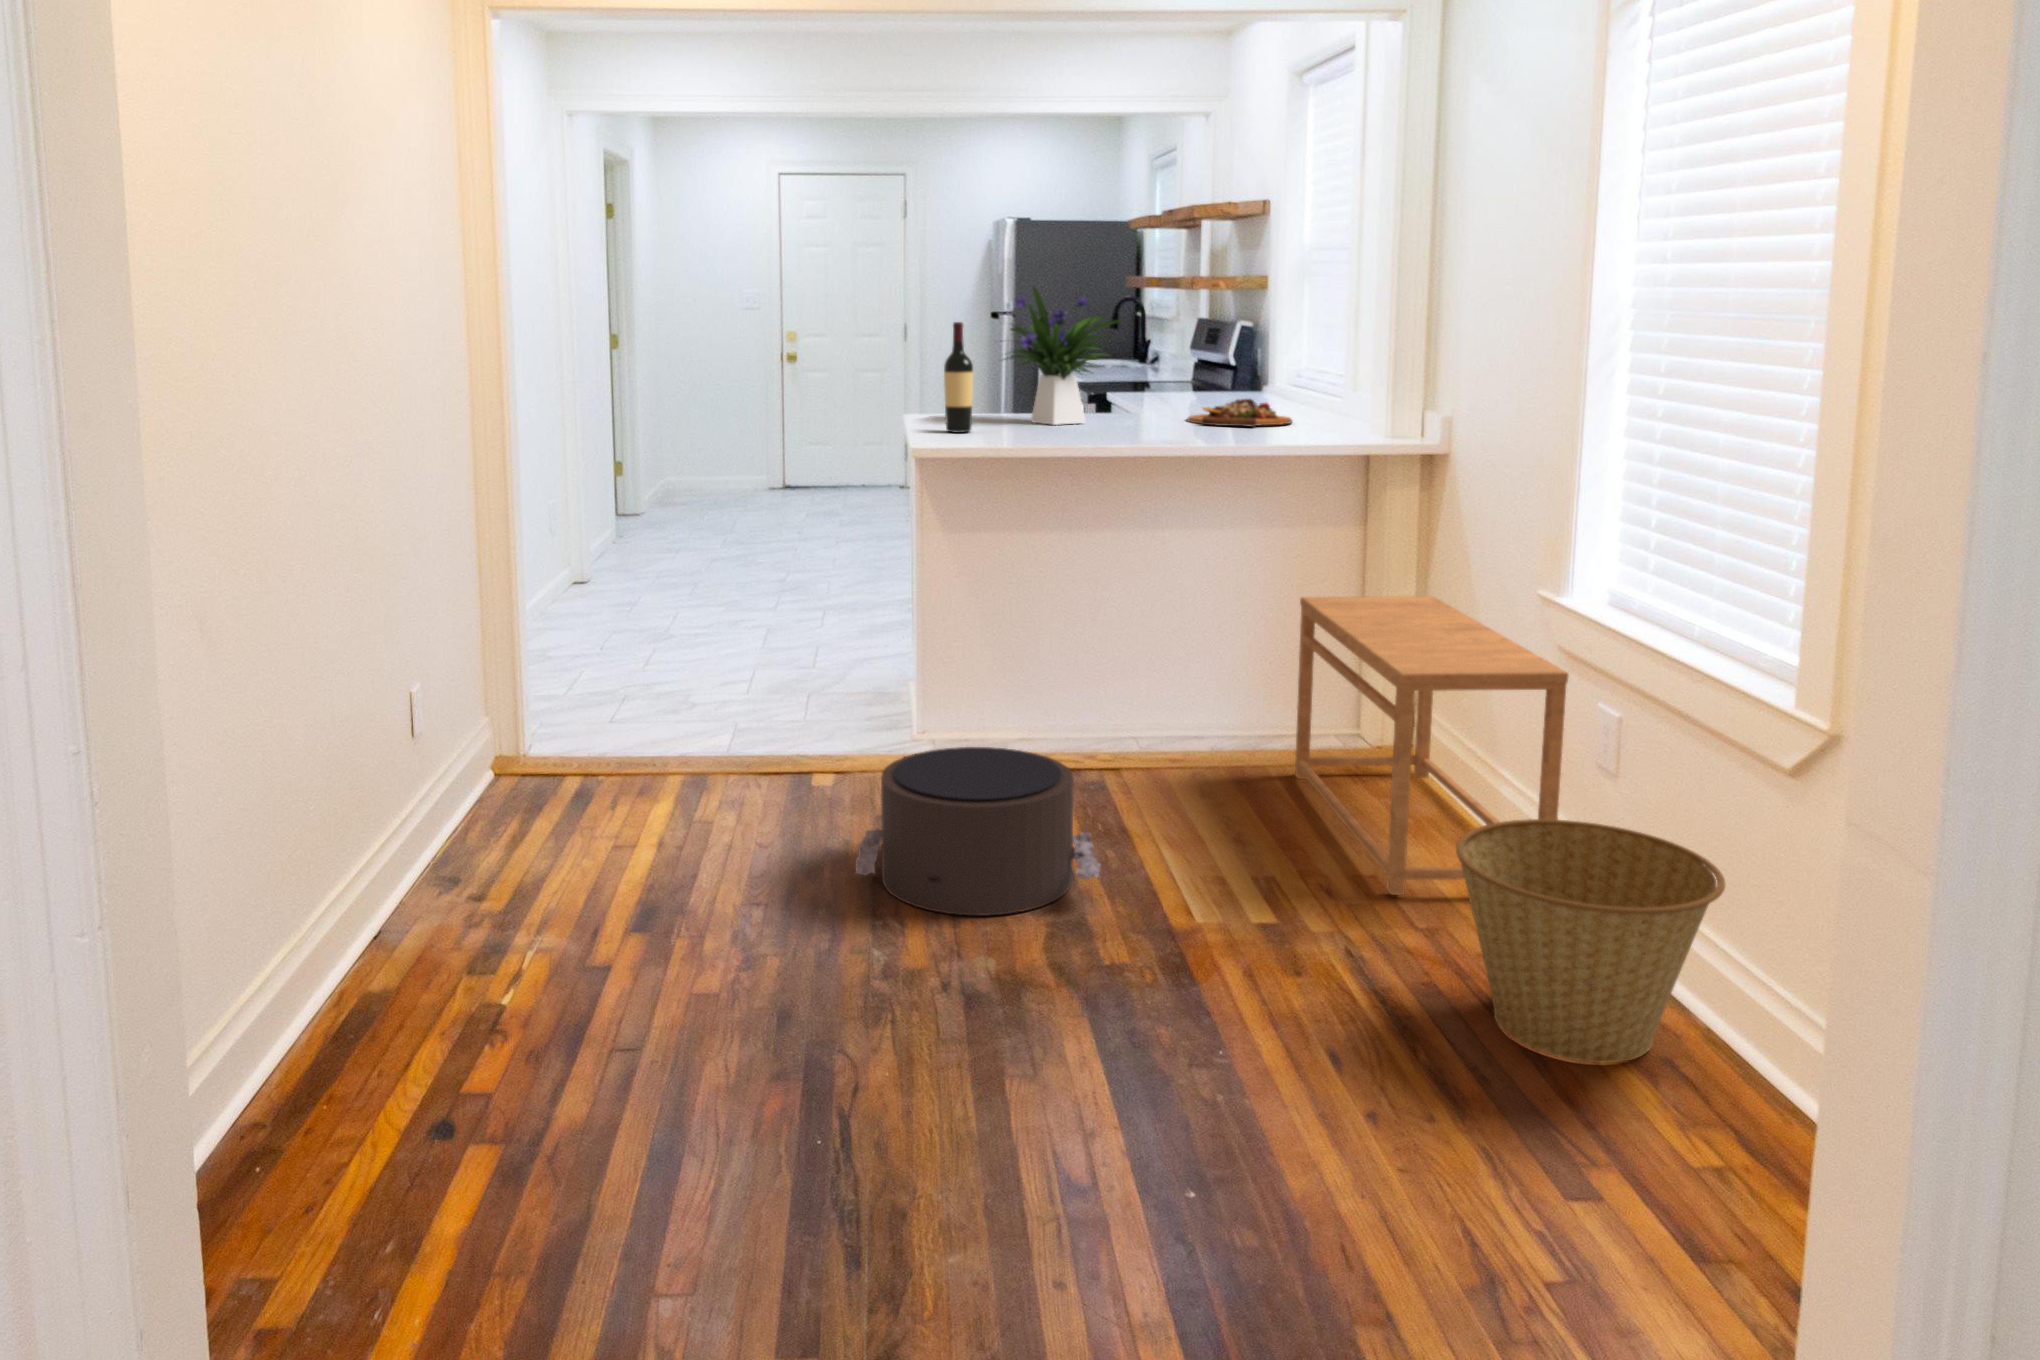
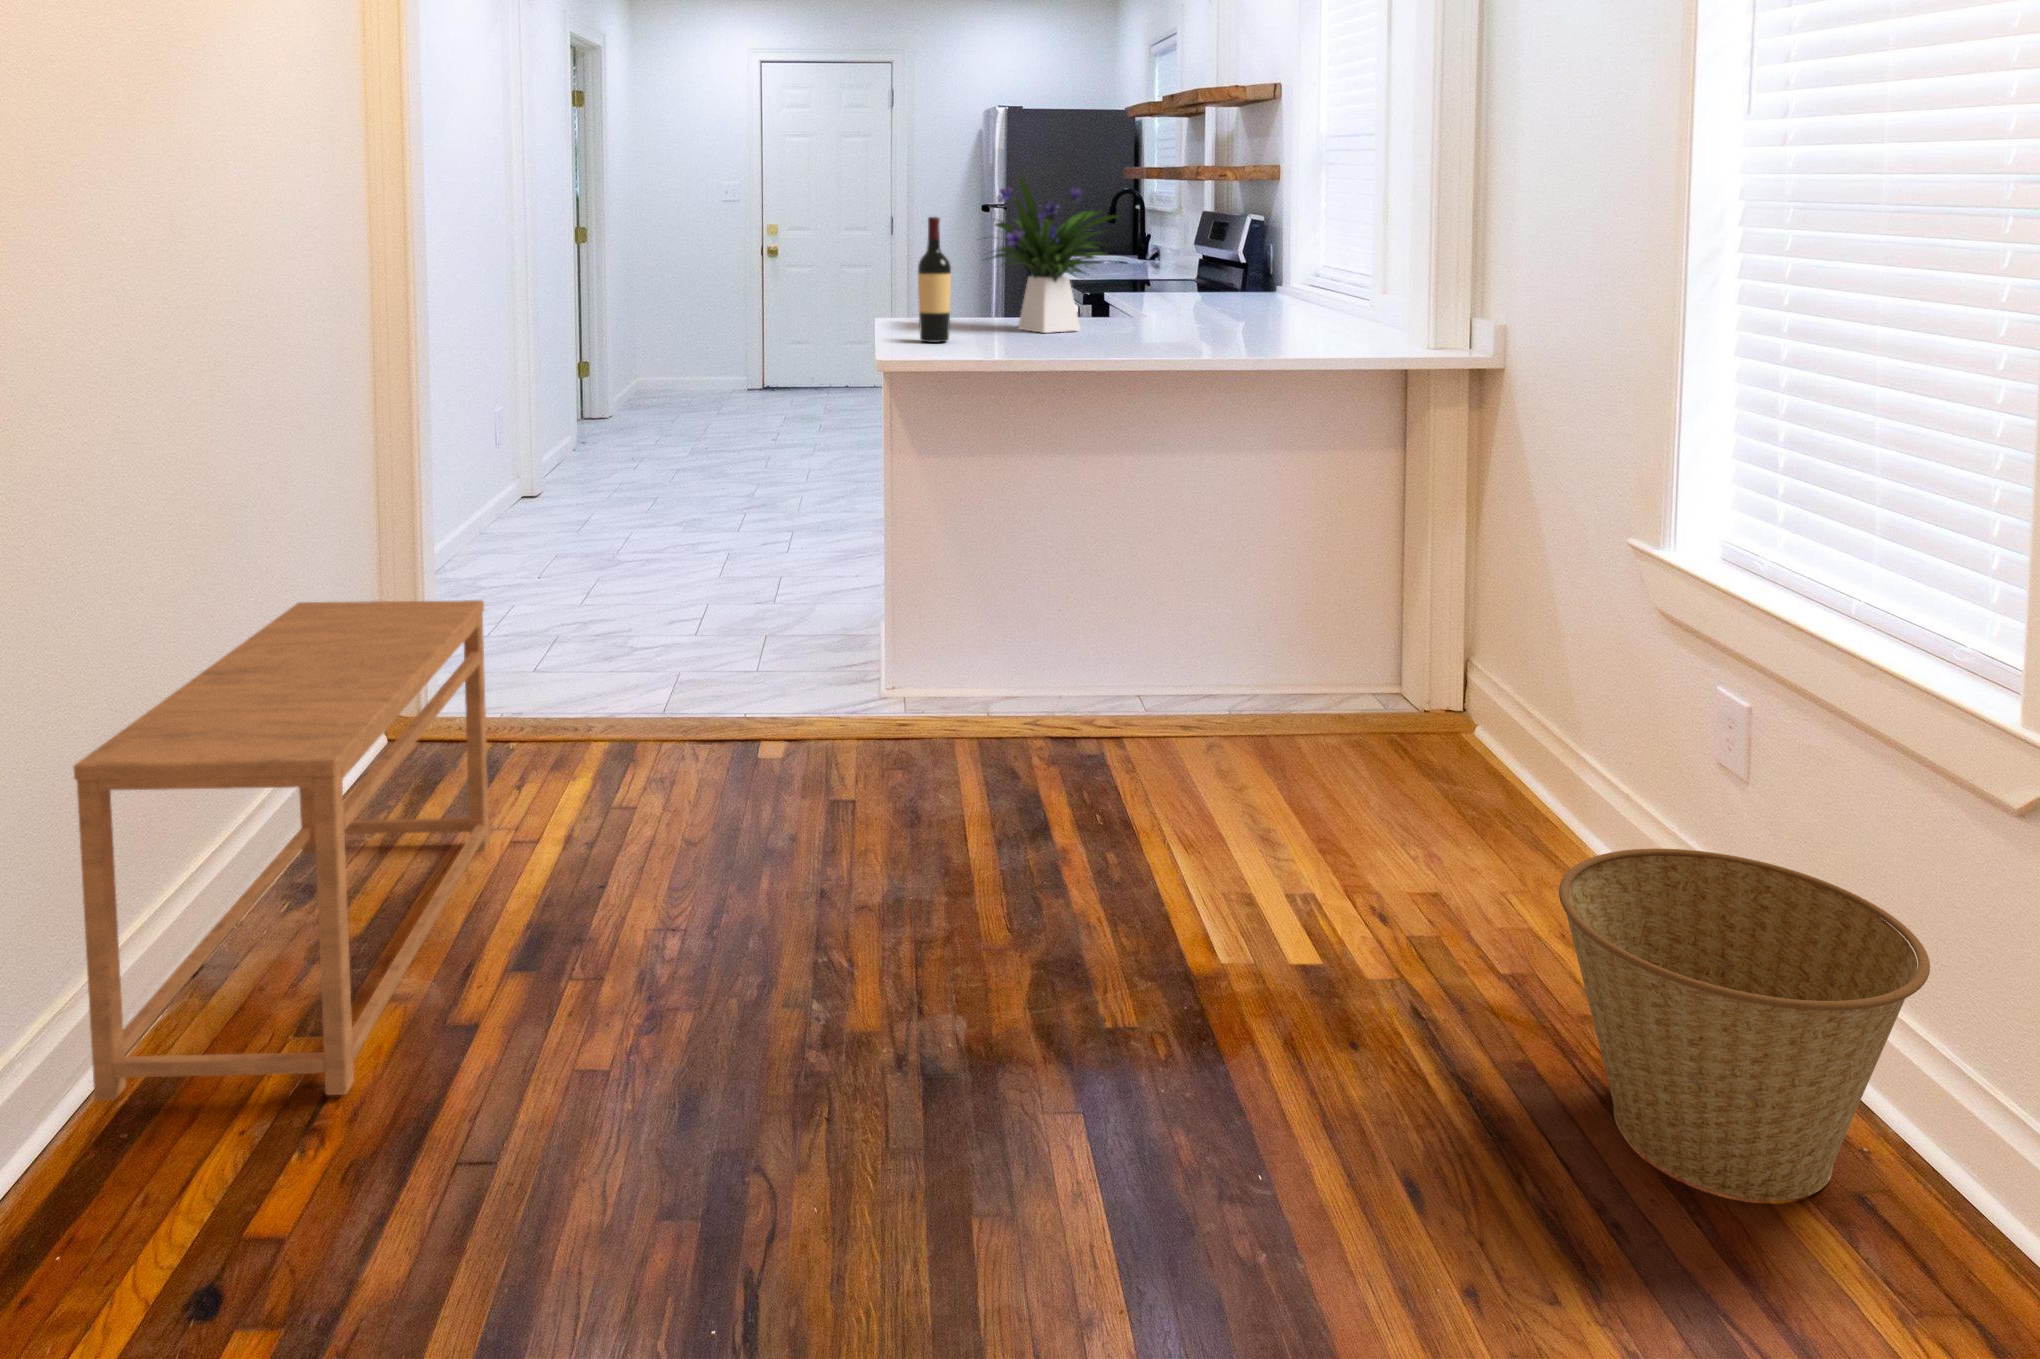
cutting board: present [1187,399,1292,426] -> none [1195,302,1315,335]
side table: present [1295,596,1568,895] -> present [74,600,489,1101]
pouf: present [855,747,1101,915] -> none [796,725,1100,950]

